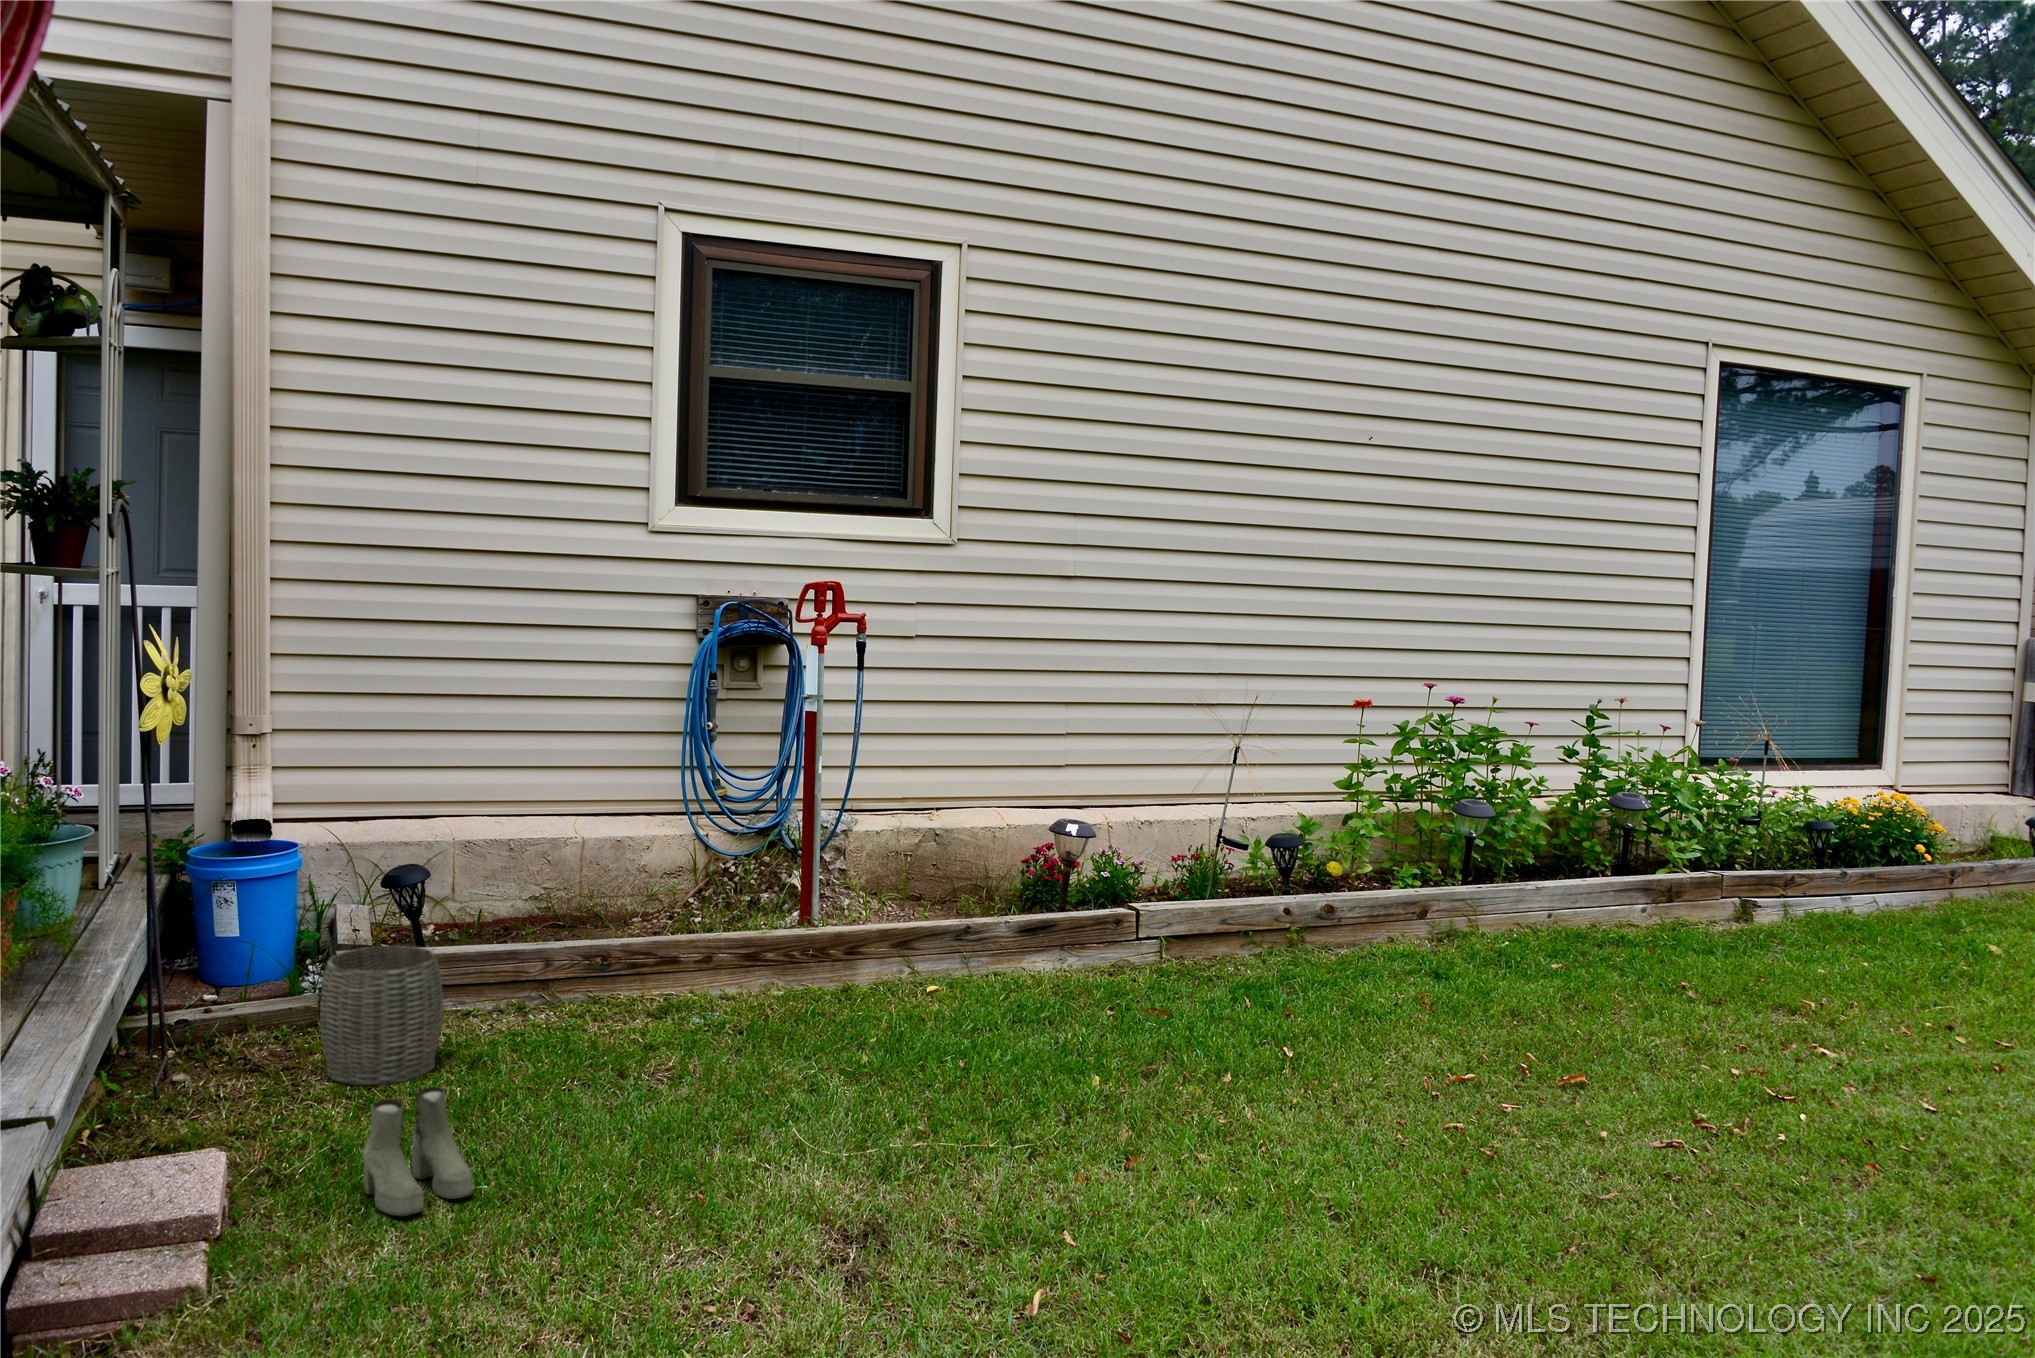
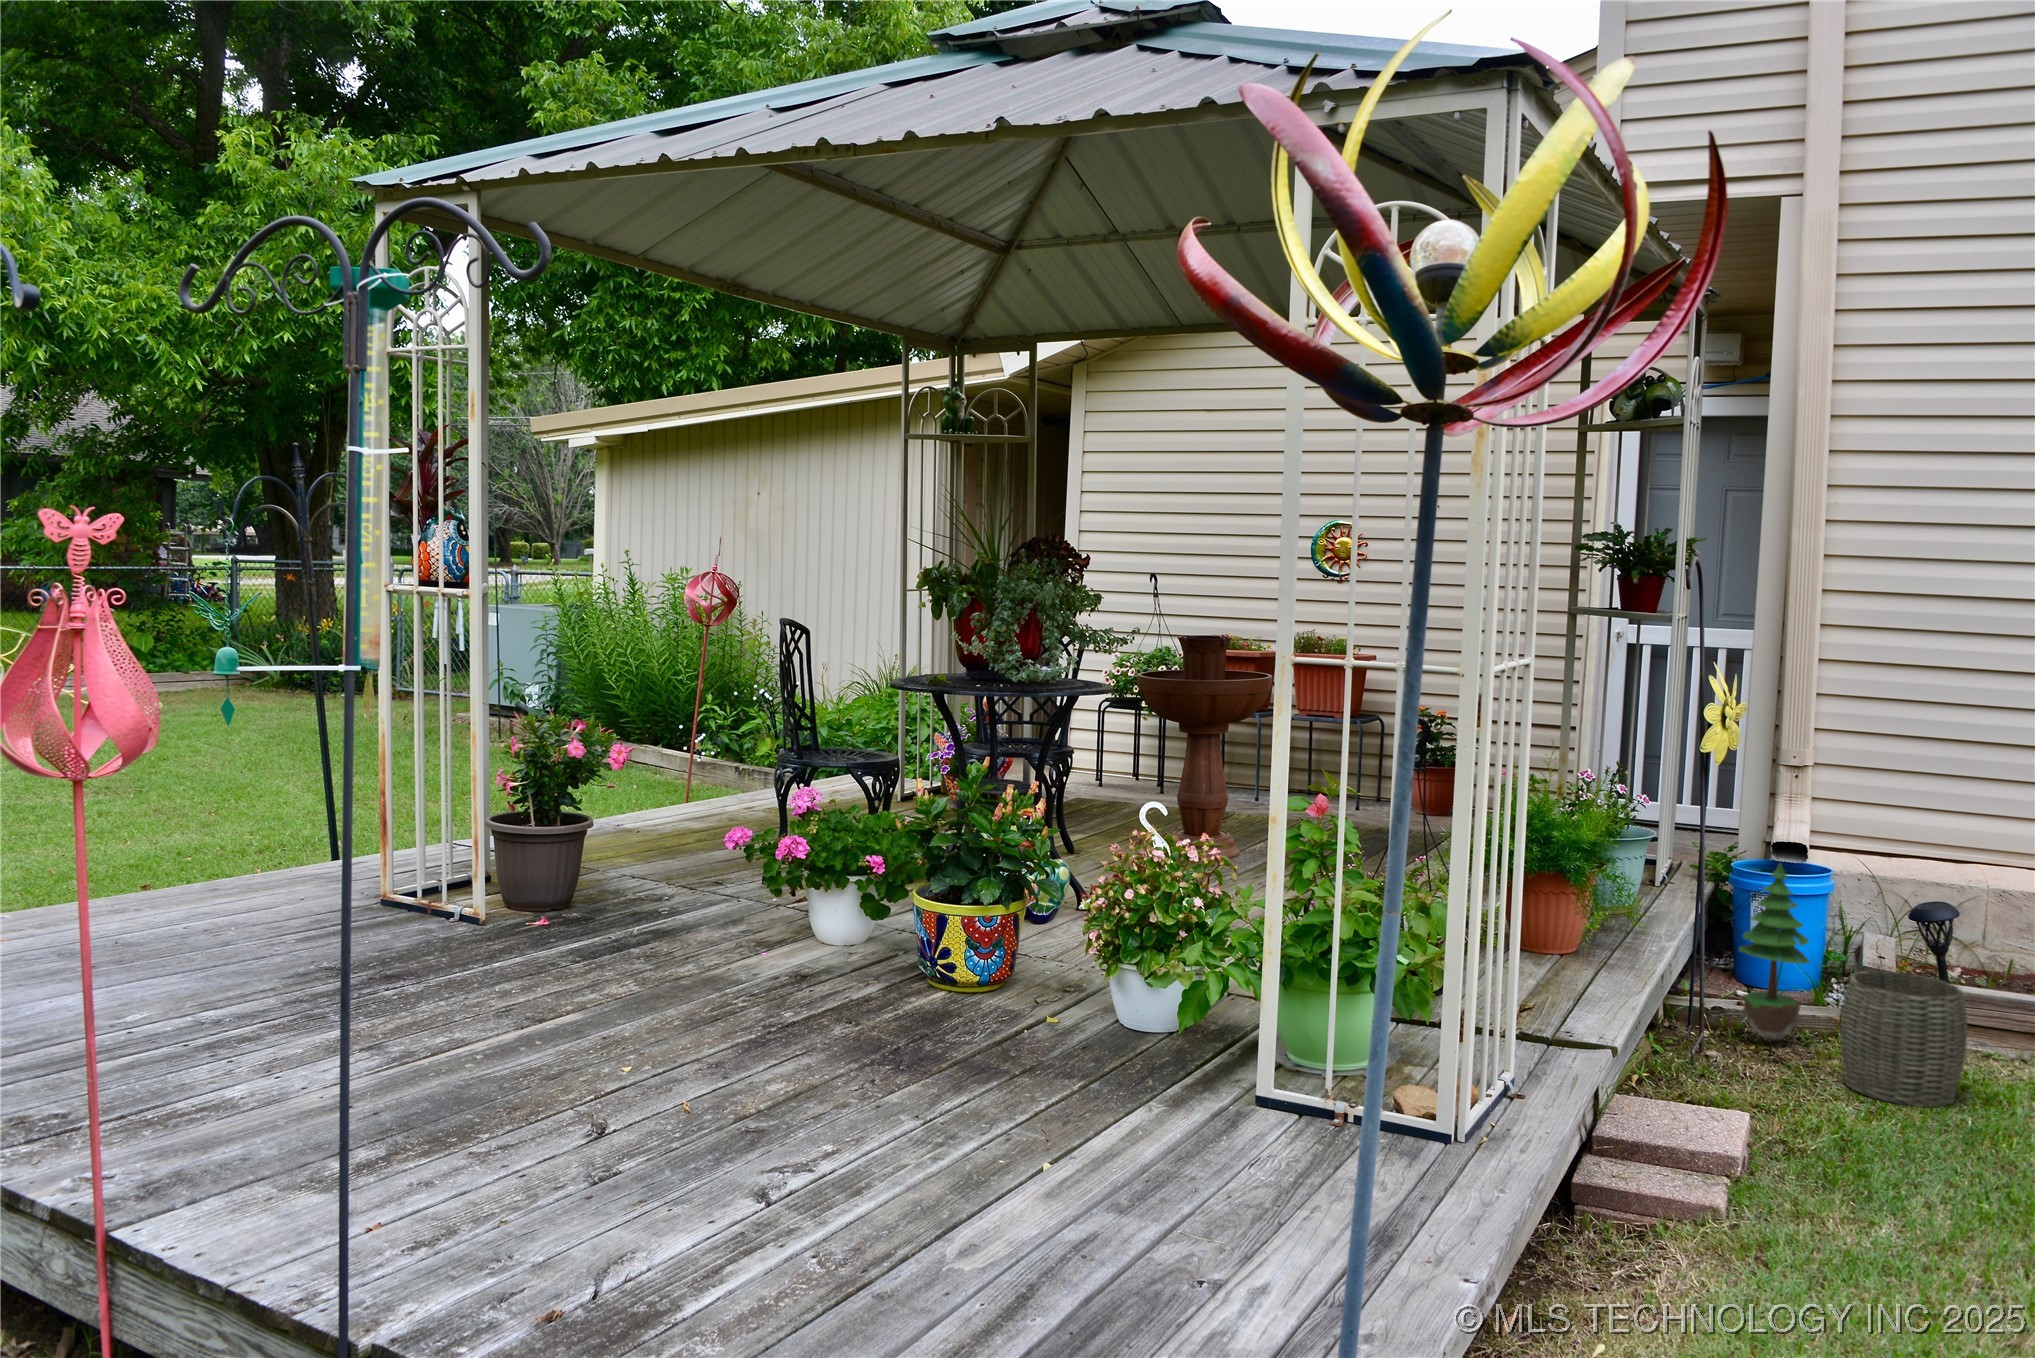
potted tree: none [204,847,285,1048] -> present [1739,863,1810,1042]
boots: present [363,1087,473,1216] -> none [1872,1106,1984,1223]

